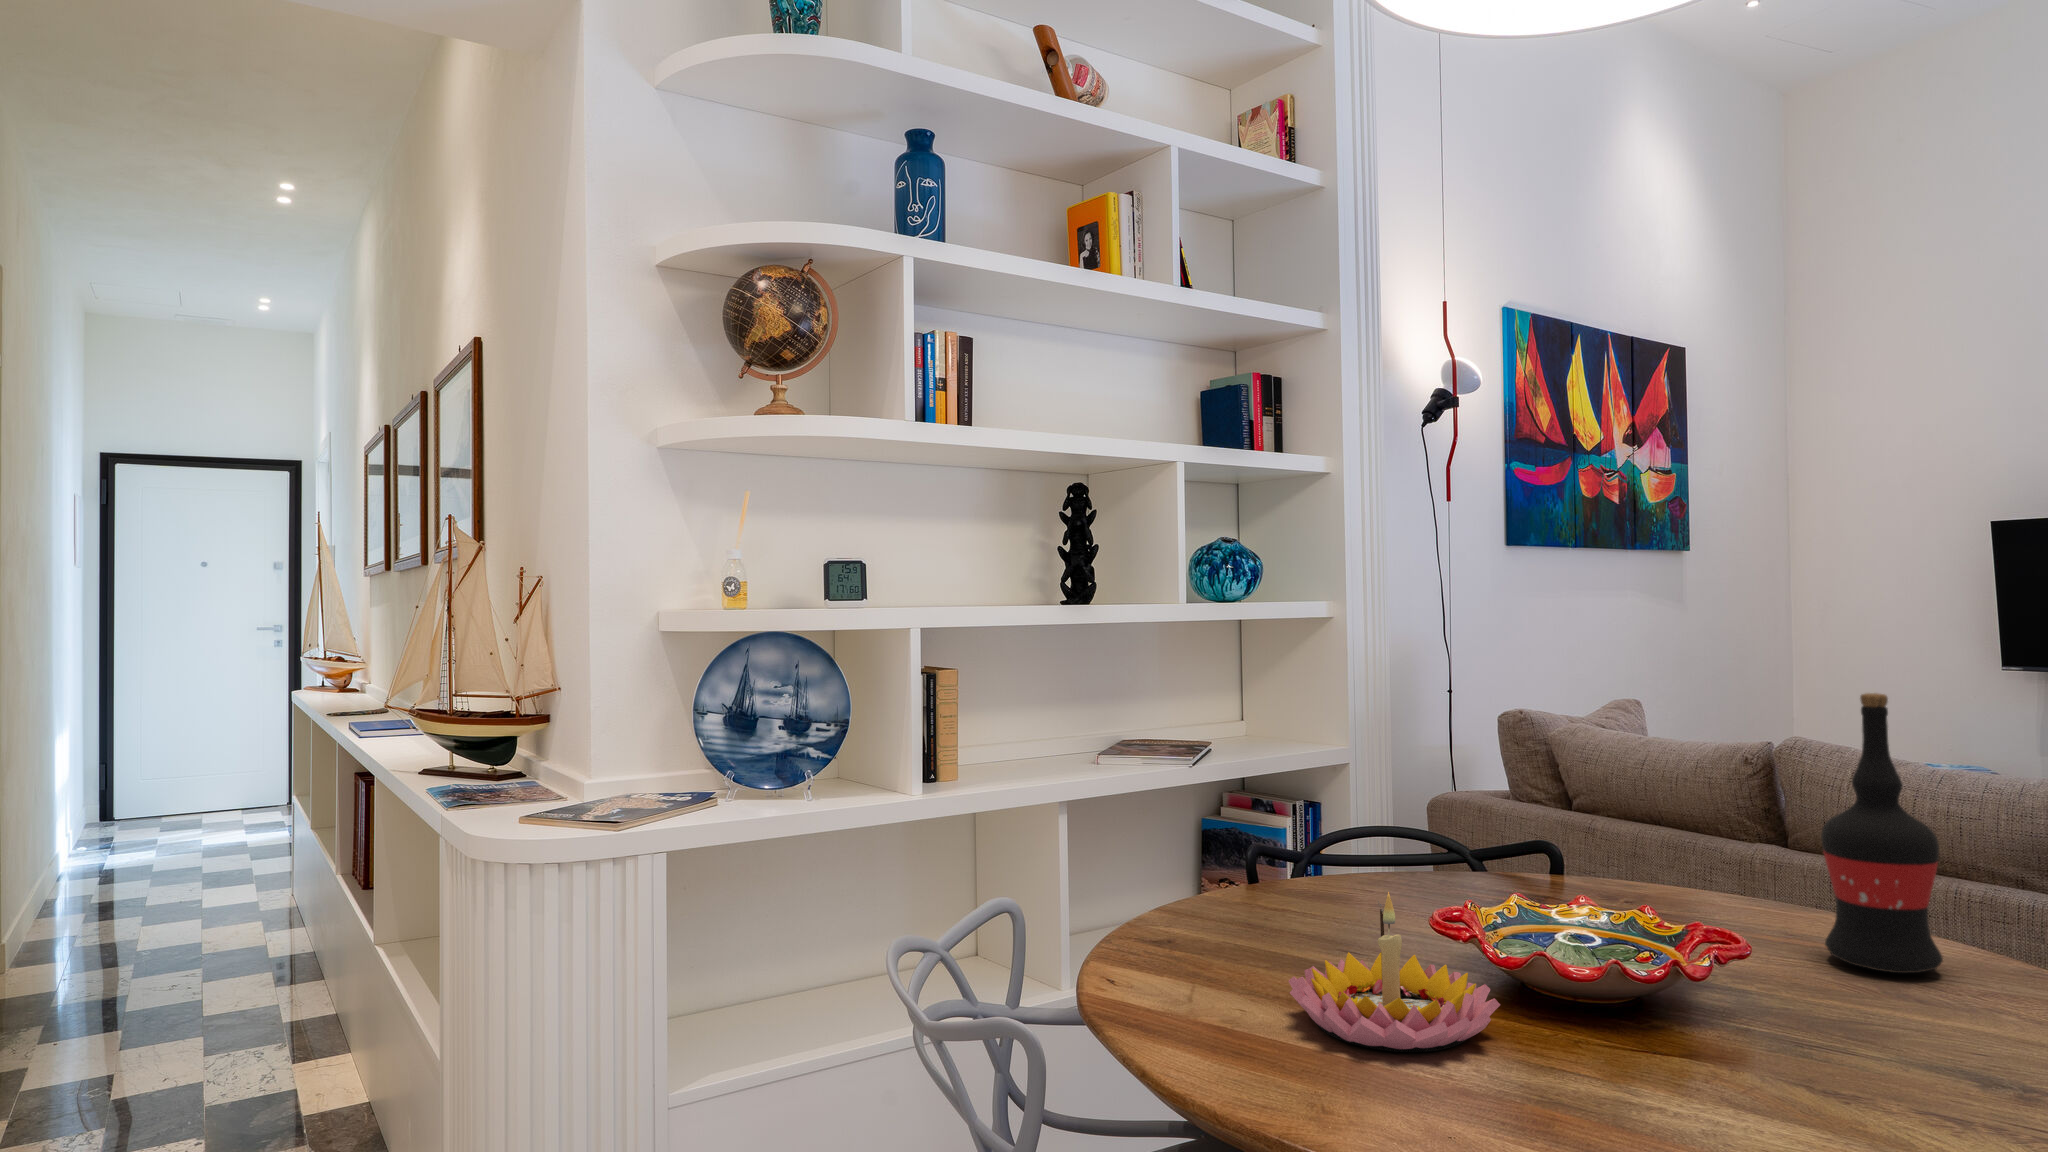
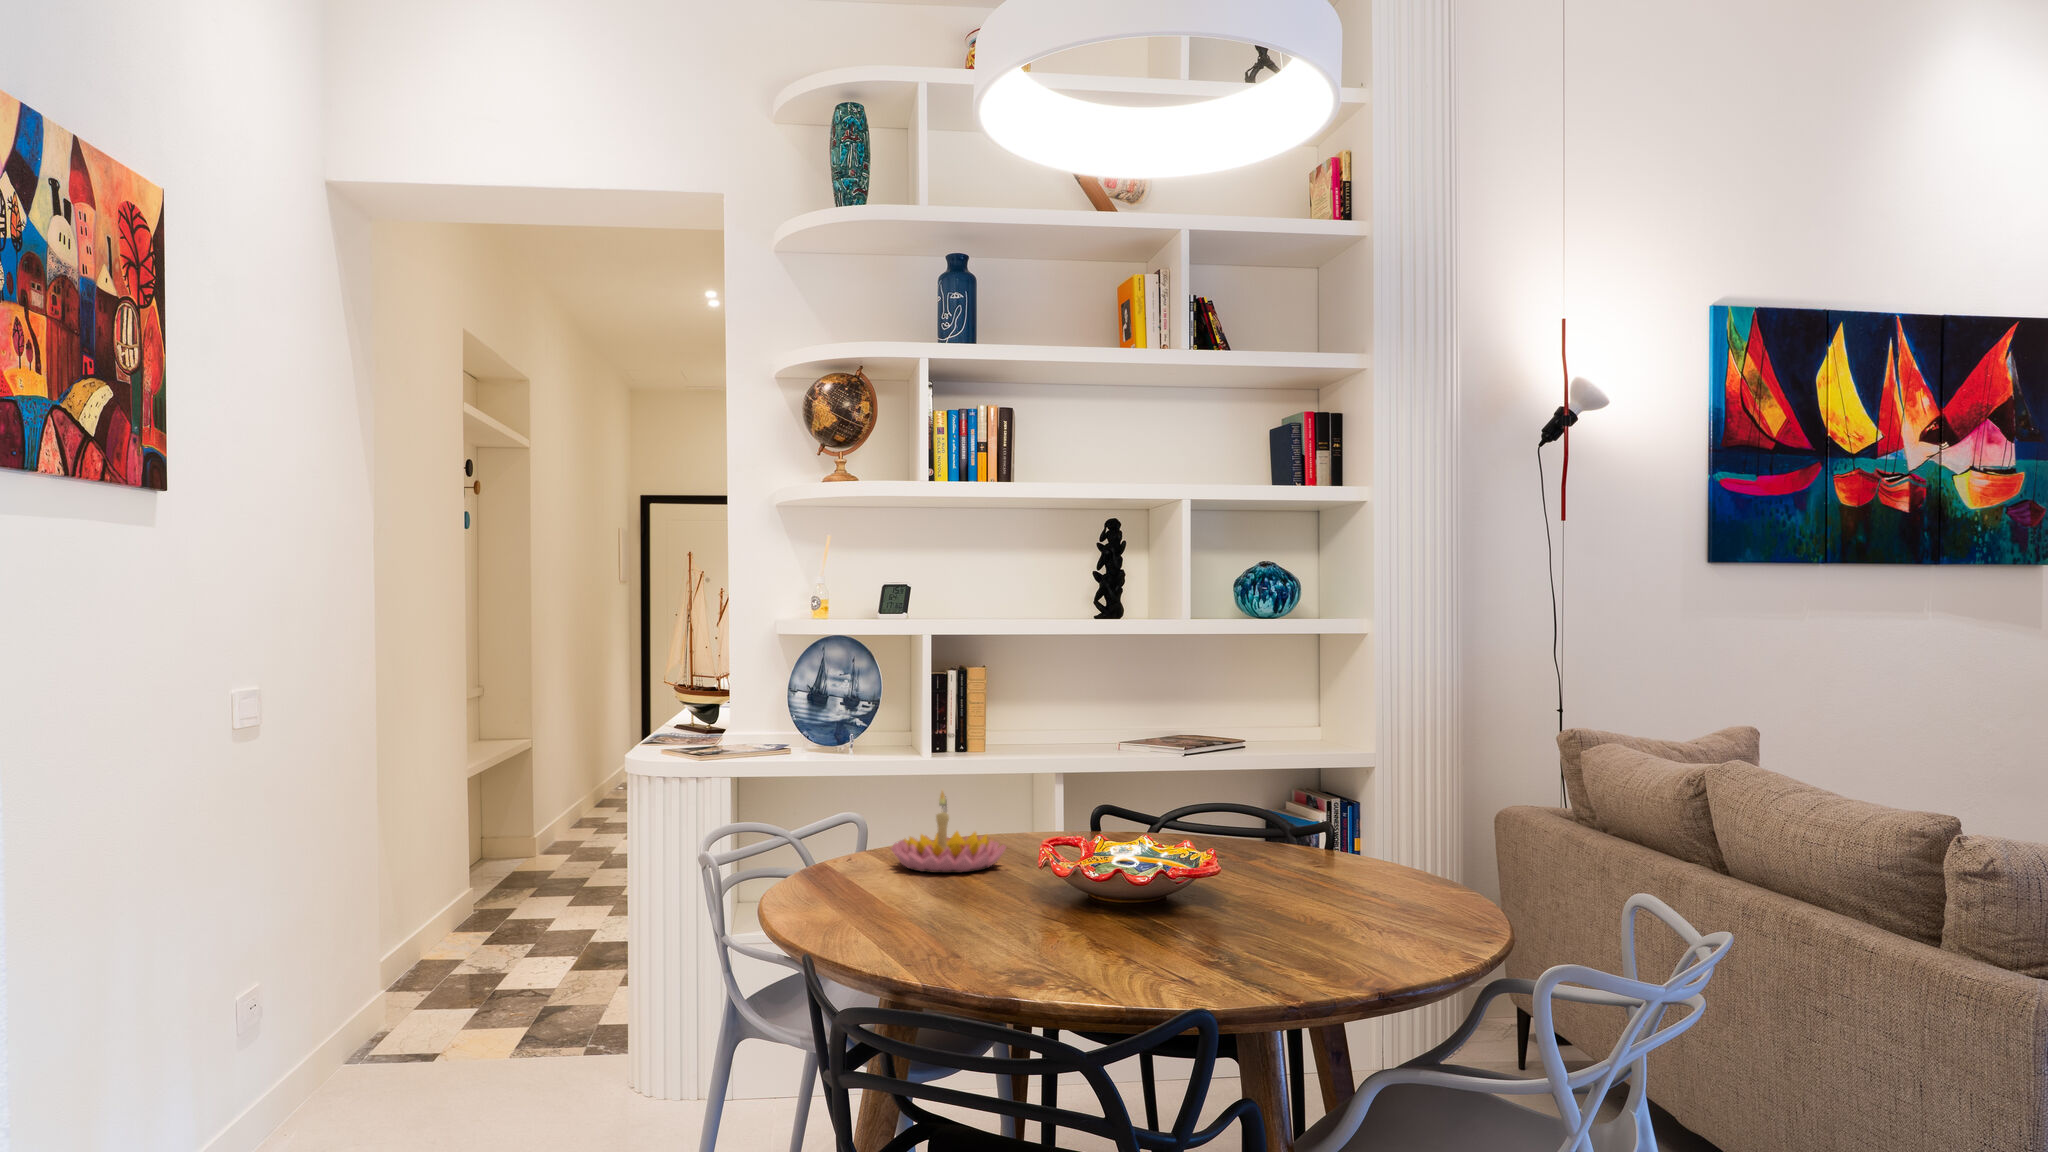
wine bottle: present [1821,693,1943,973] -> none [1281,689,1348,877]

